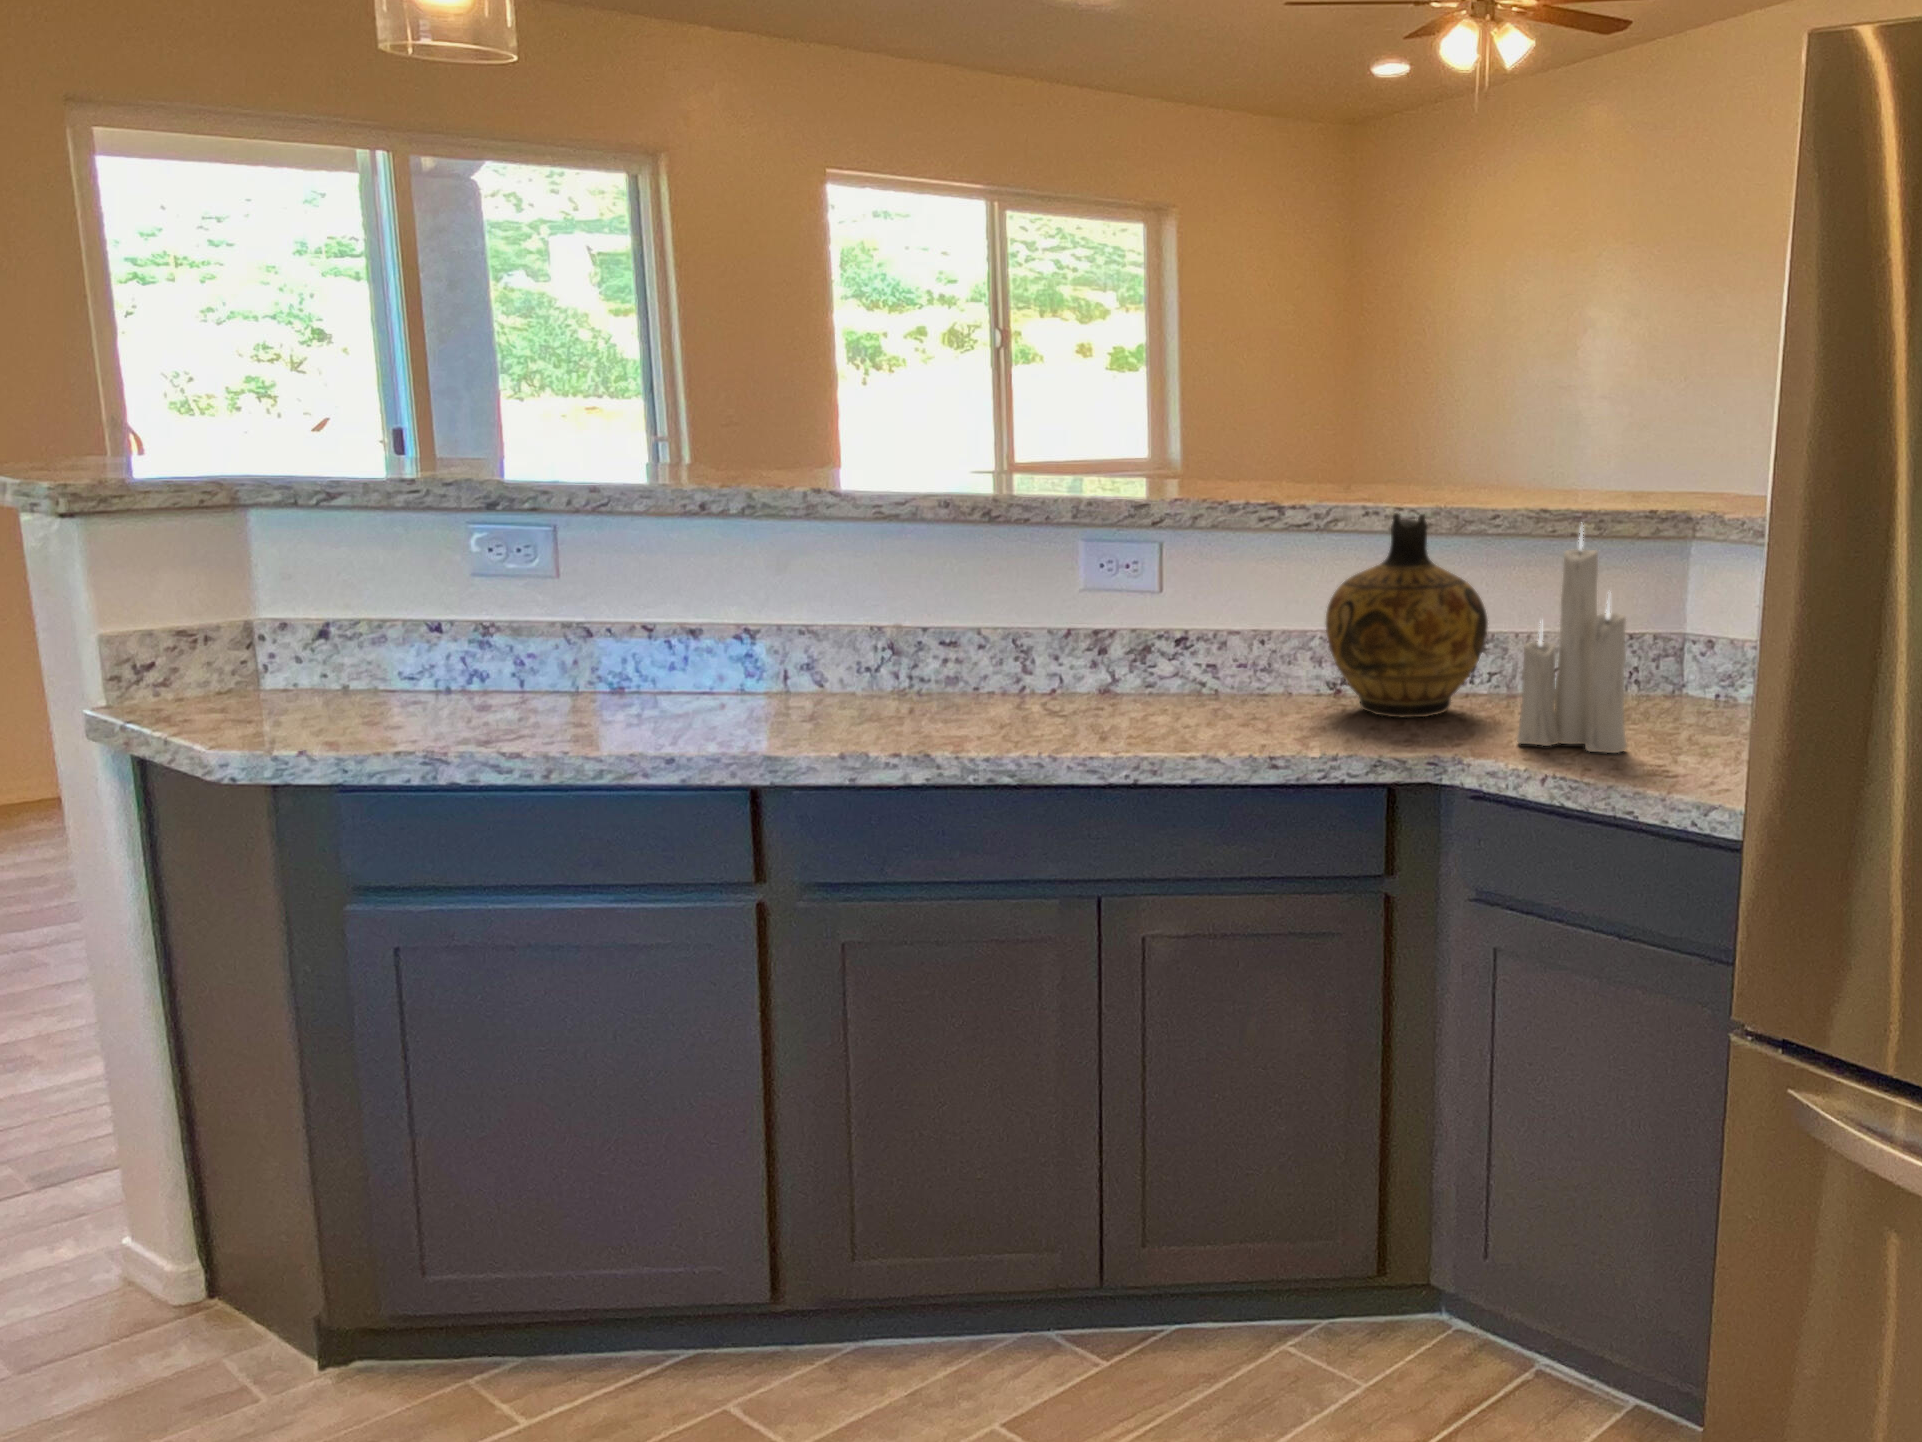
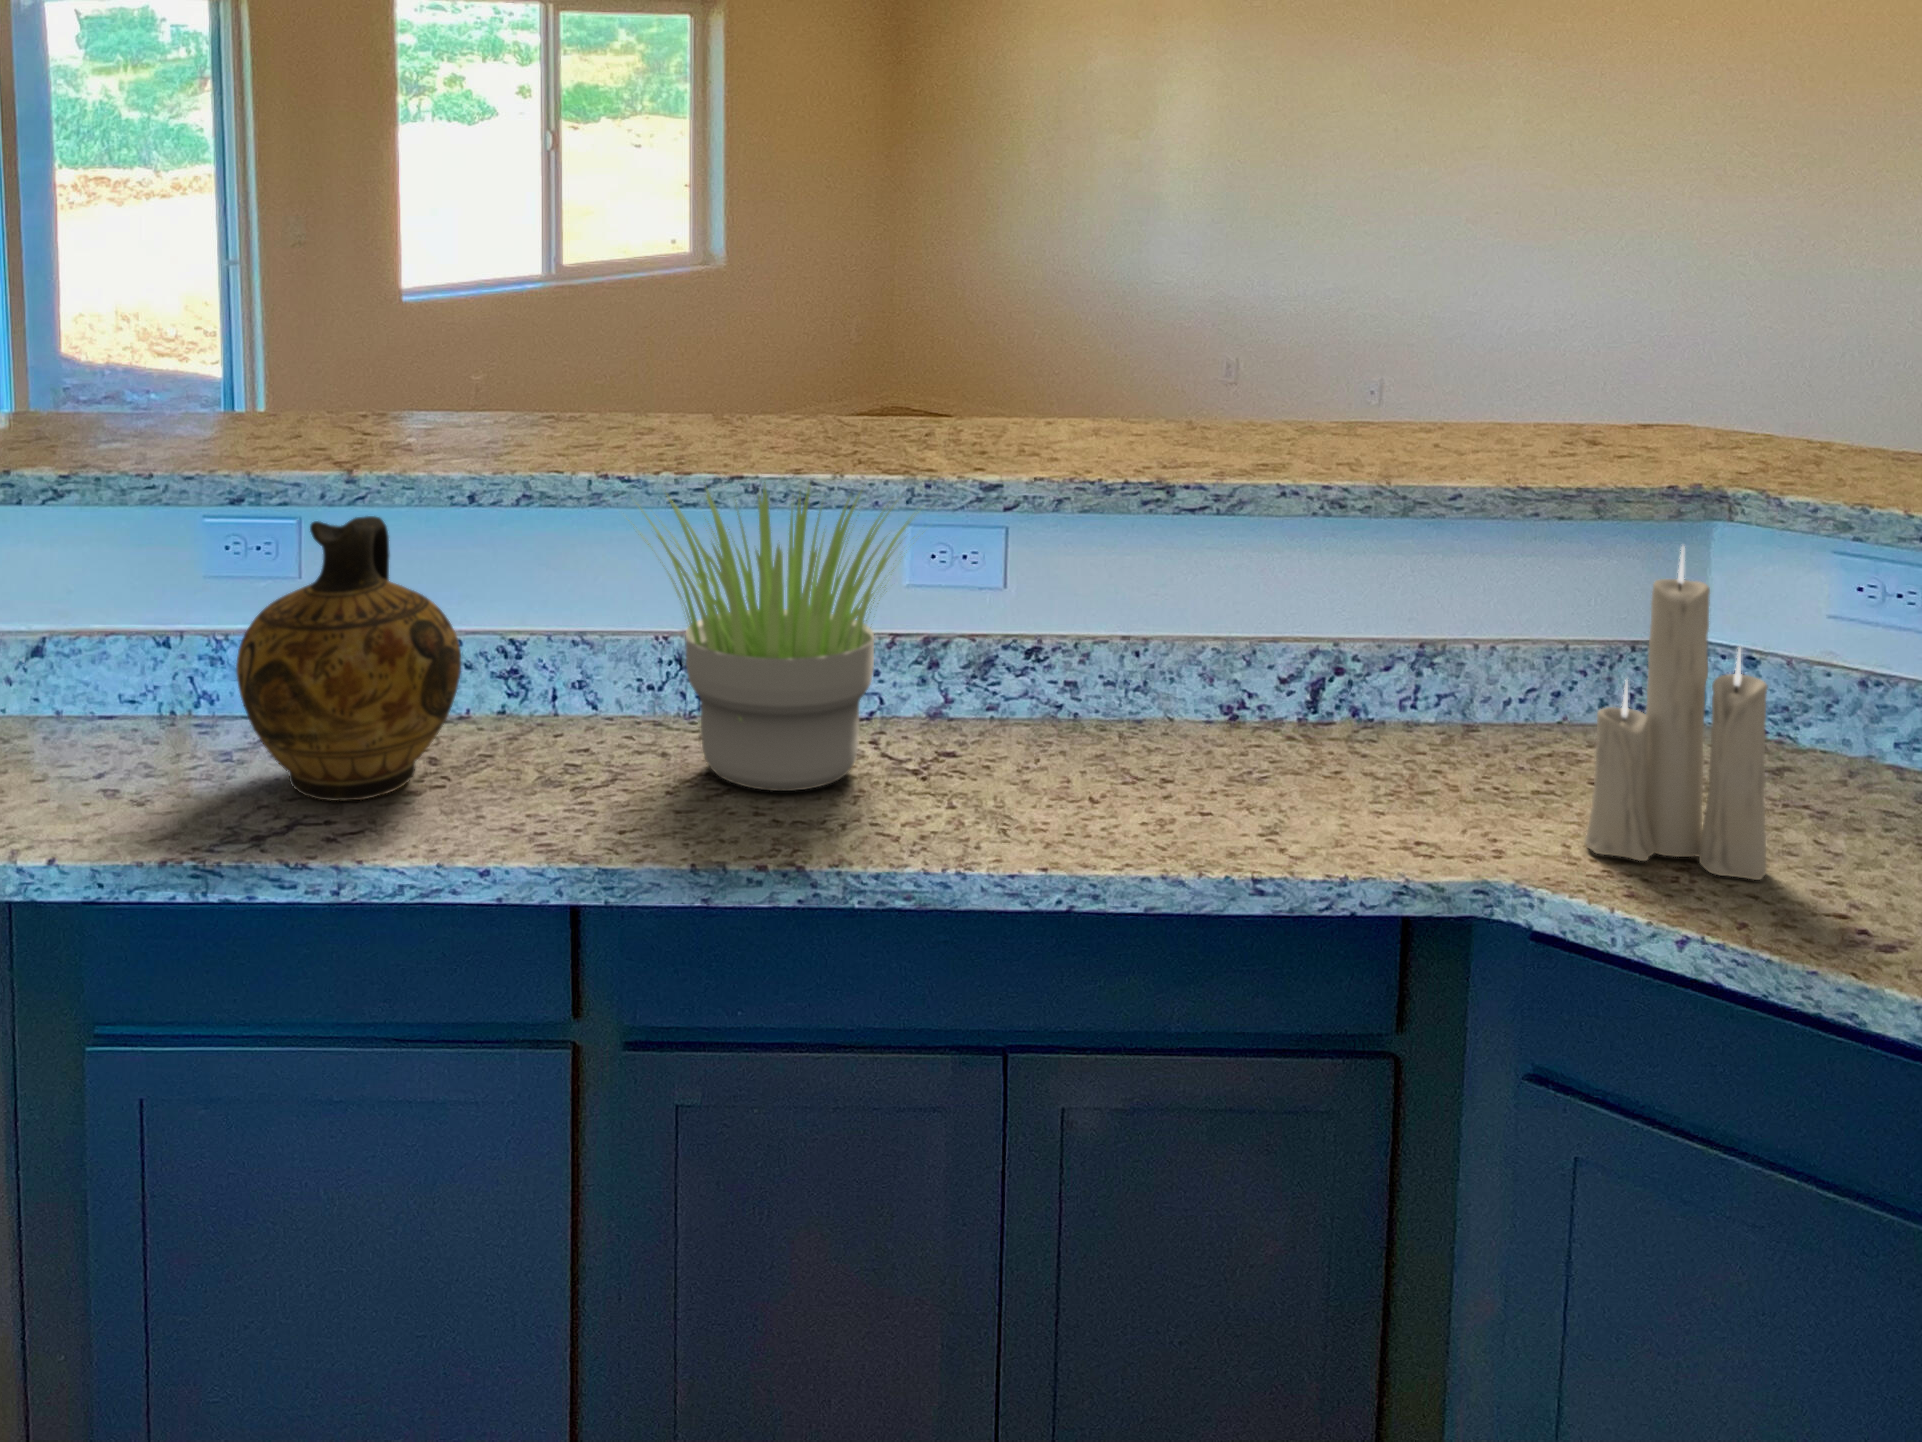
potted plant: none [807,494,1070,722] -> present [628,482,914,791]
ceramic jug: present [1326,513,1488,717] -> present [236,516,461,801]

